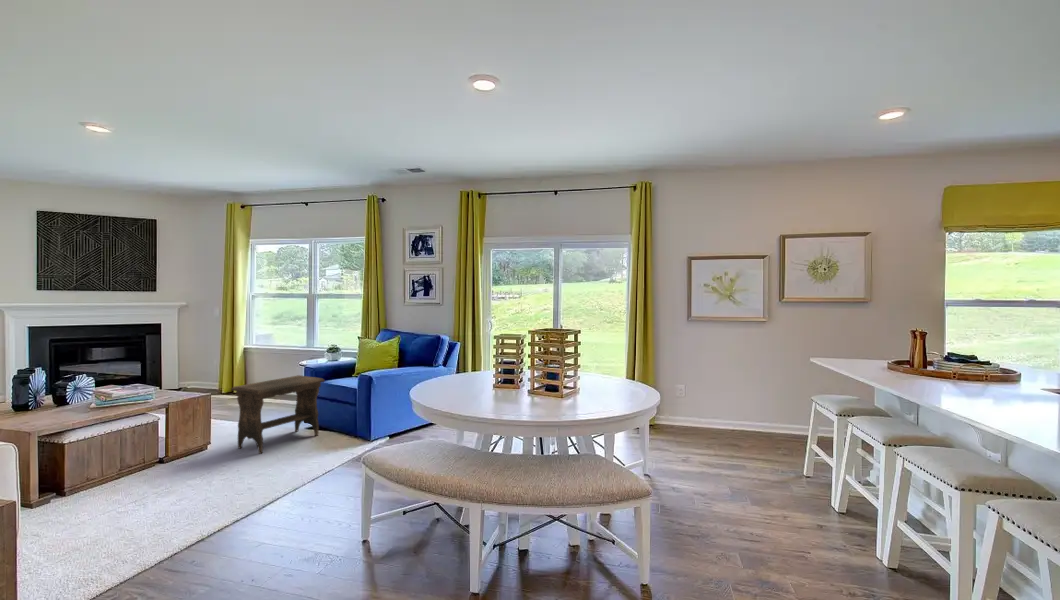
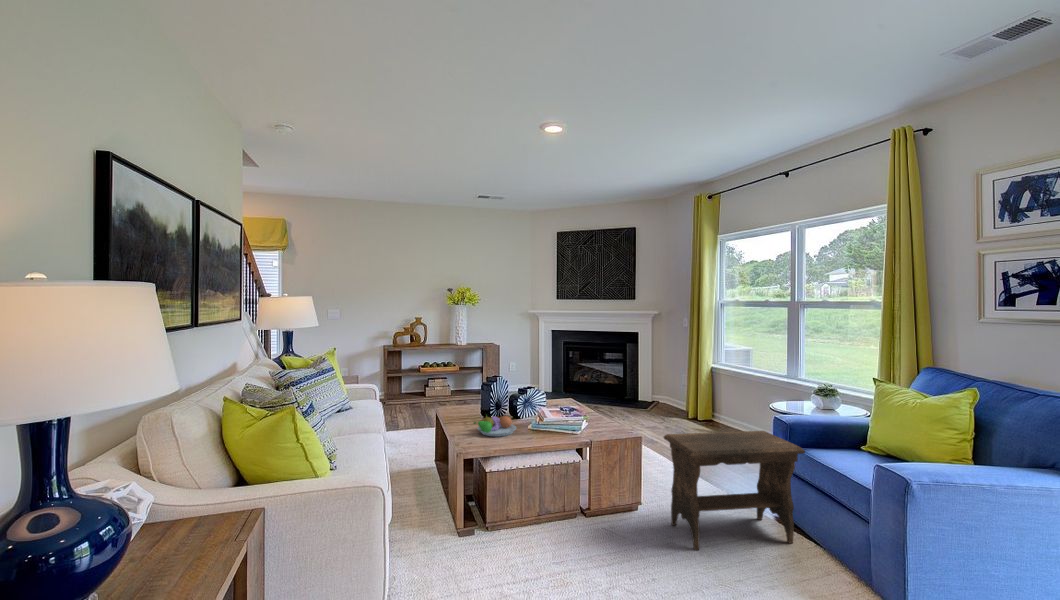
fruit bowl: none [32,398,85,418] -> present [474,416,516,436]

